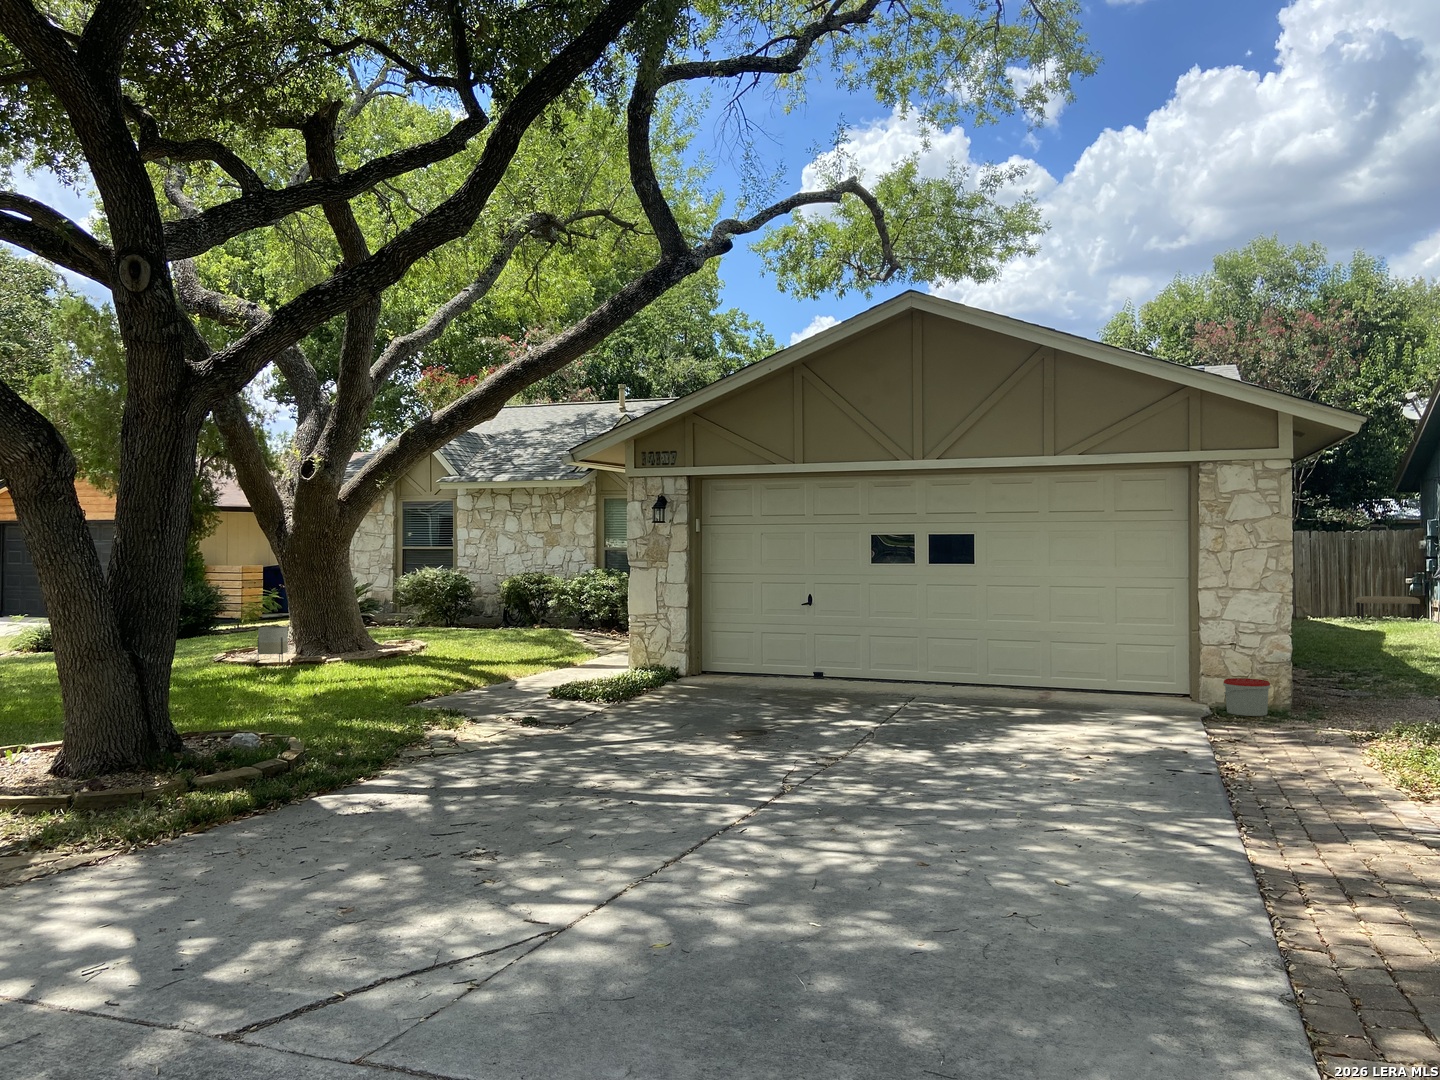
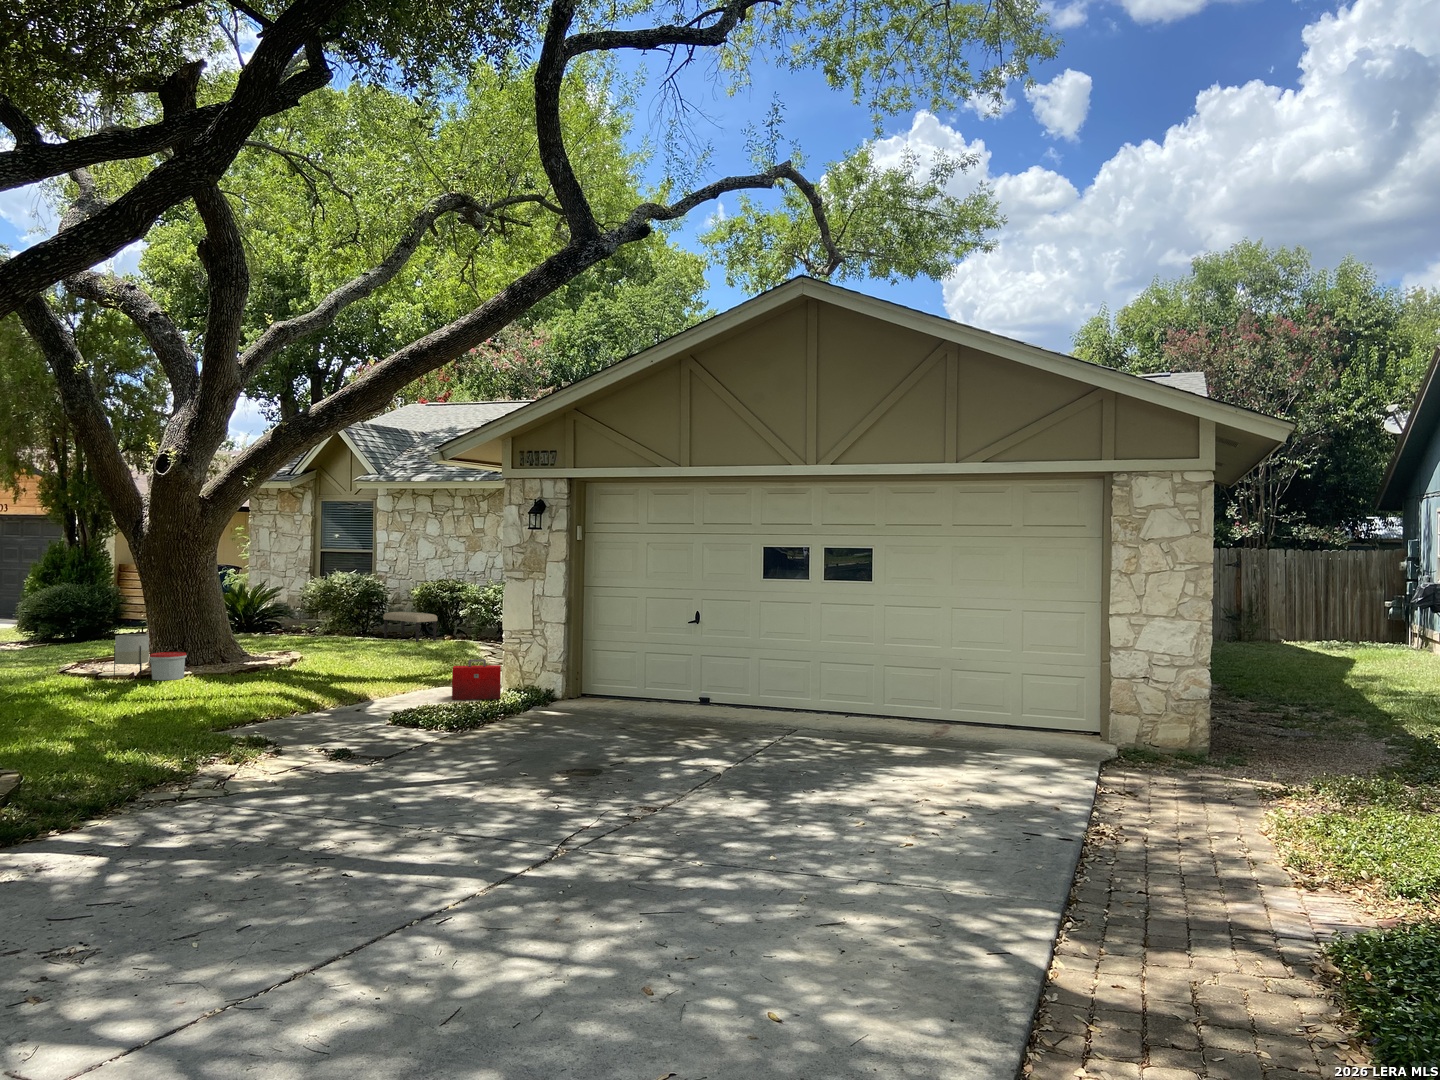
bench: present [1356,596,1420,620] -> present [383,612,438,642]
toolbox: none [586,642,631,679] -> present [452,659,501,700]
bucket: present [1223,678,1270,716] -> present [150,652,187,680]

